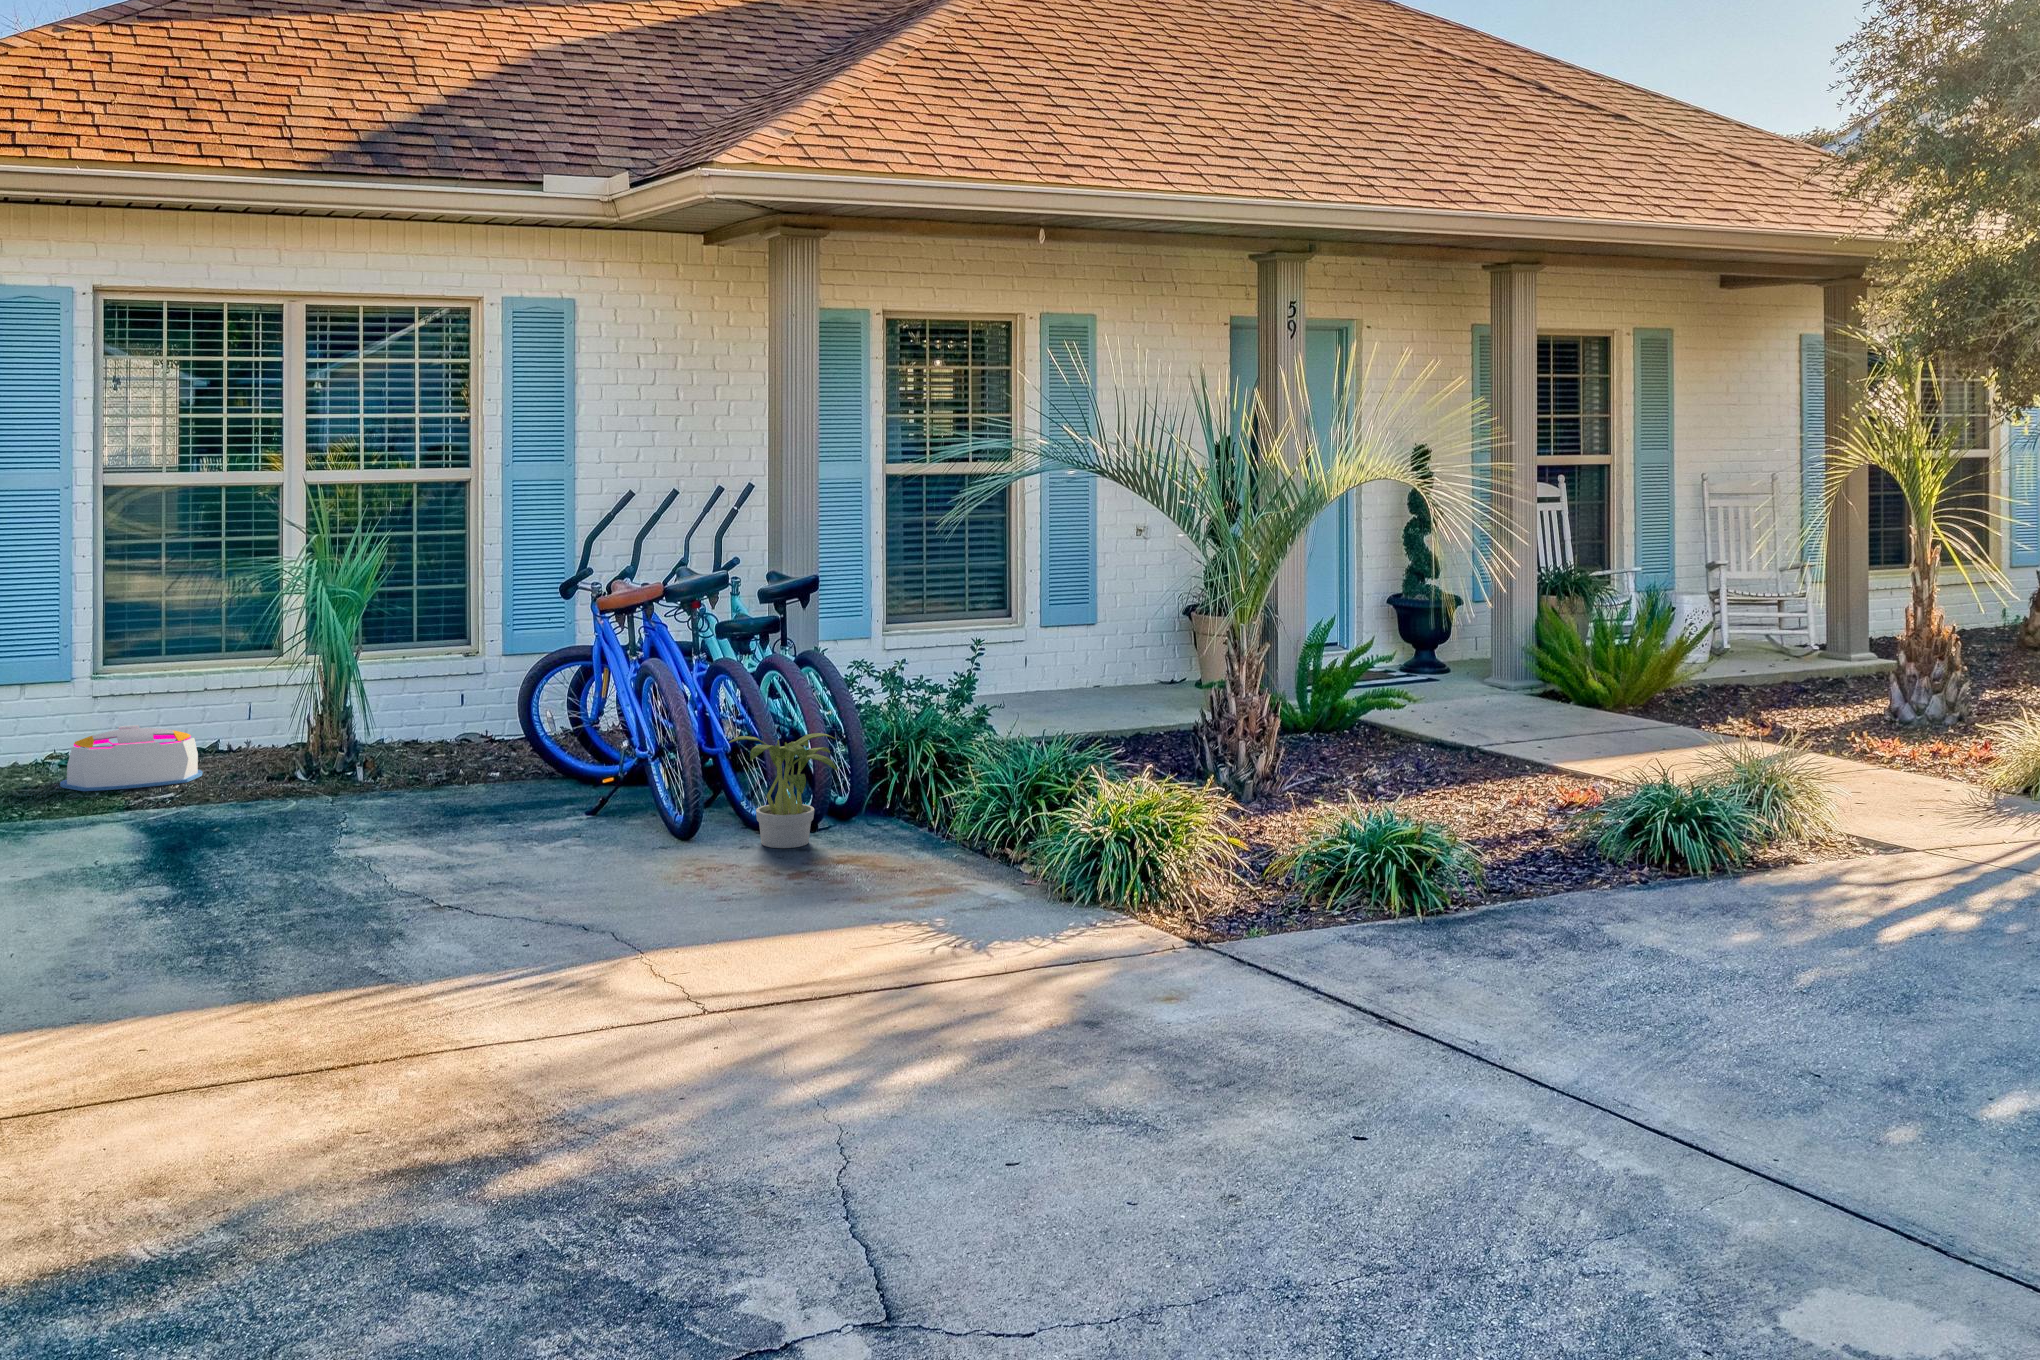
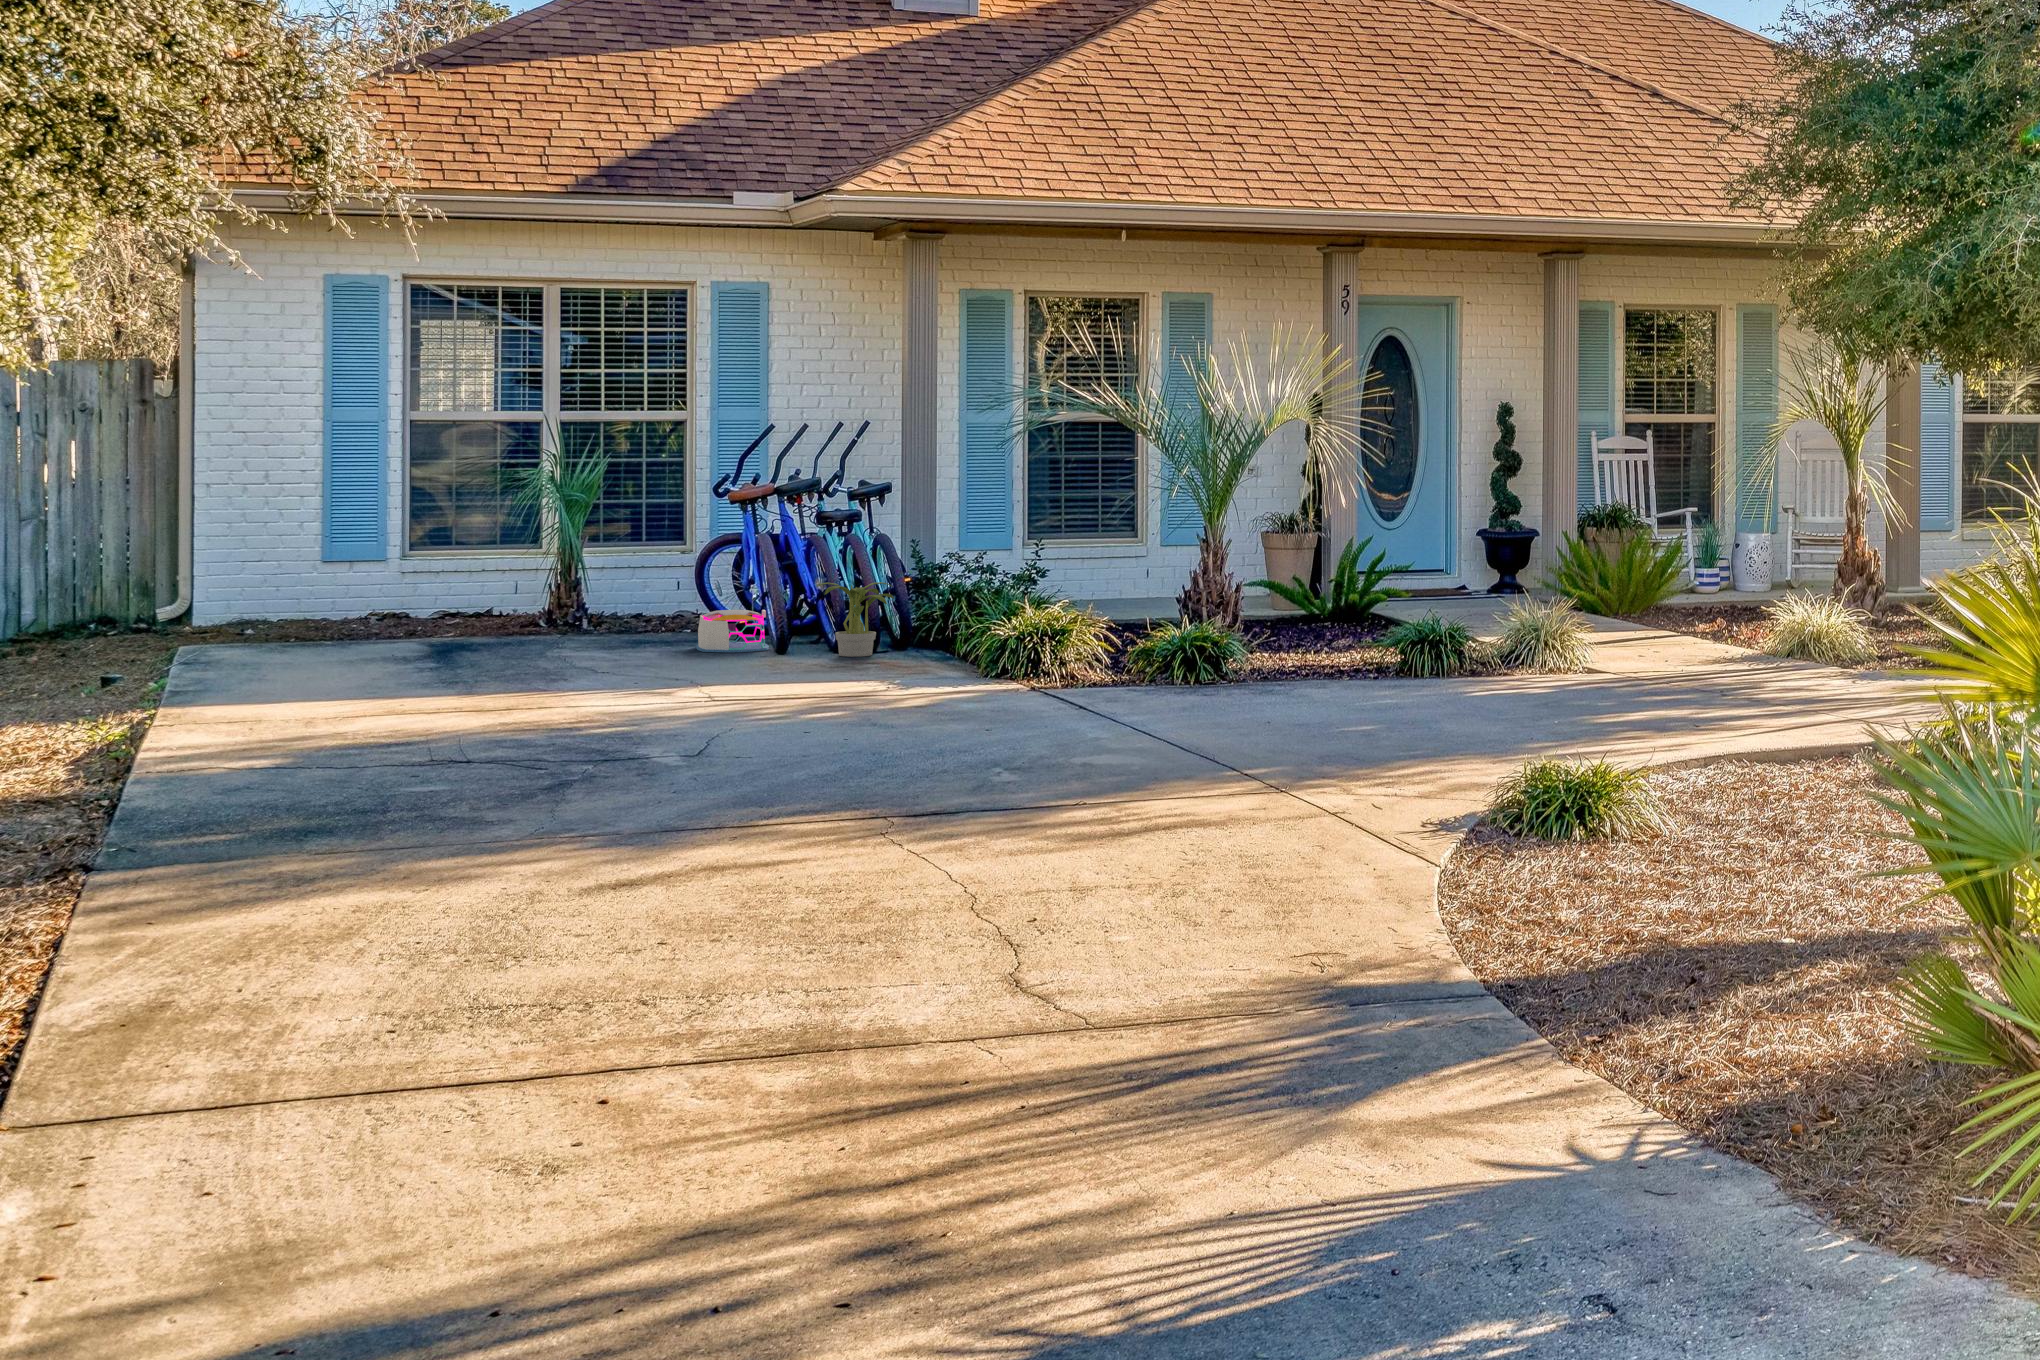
storage bin: present [60,725,203,791] -> present [696,610,769,653]

